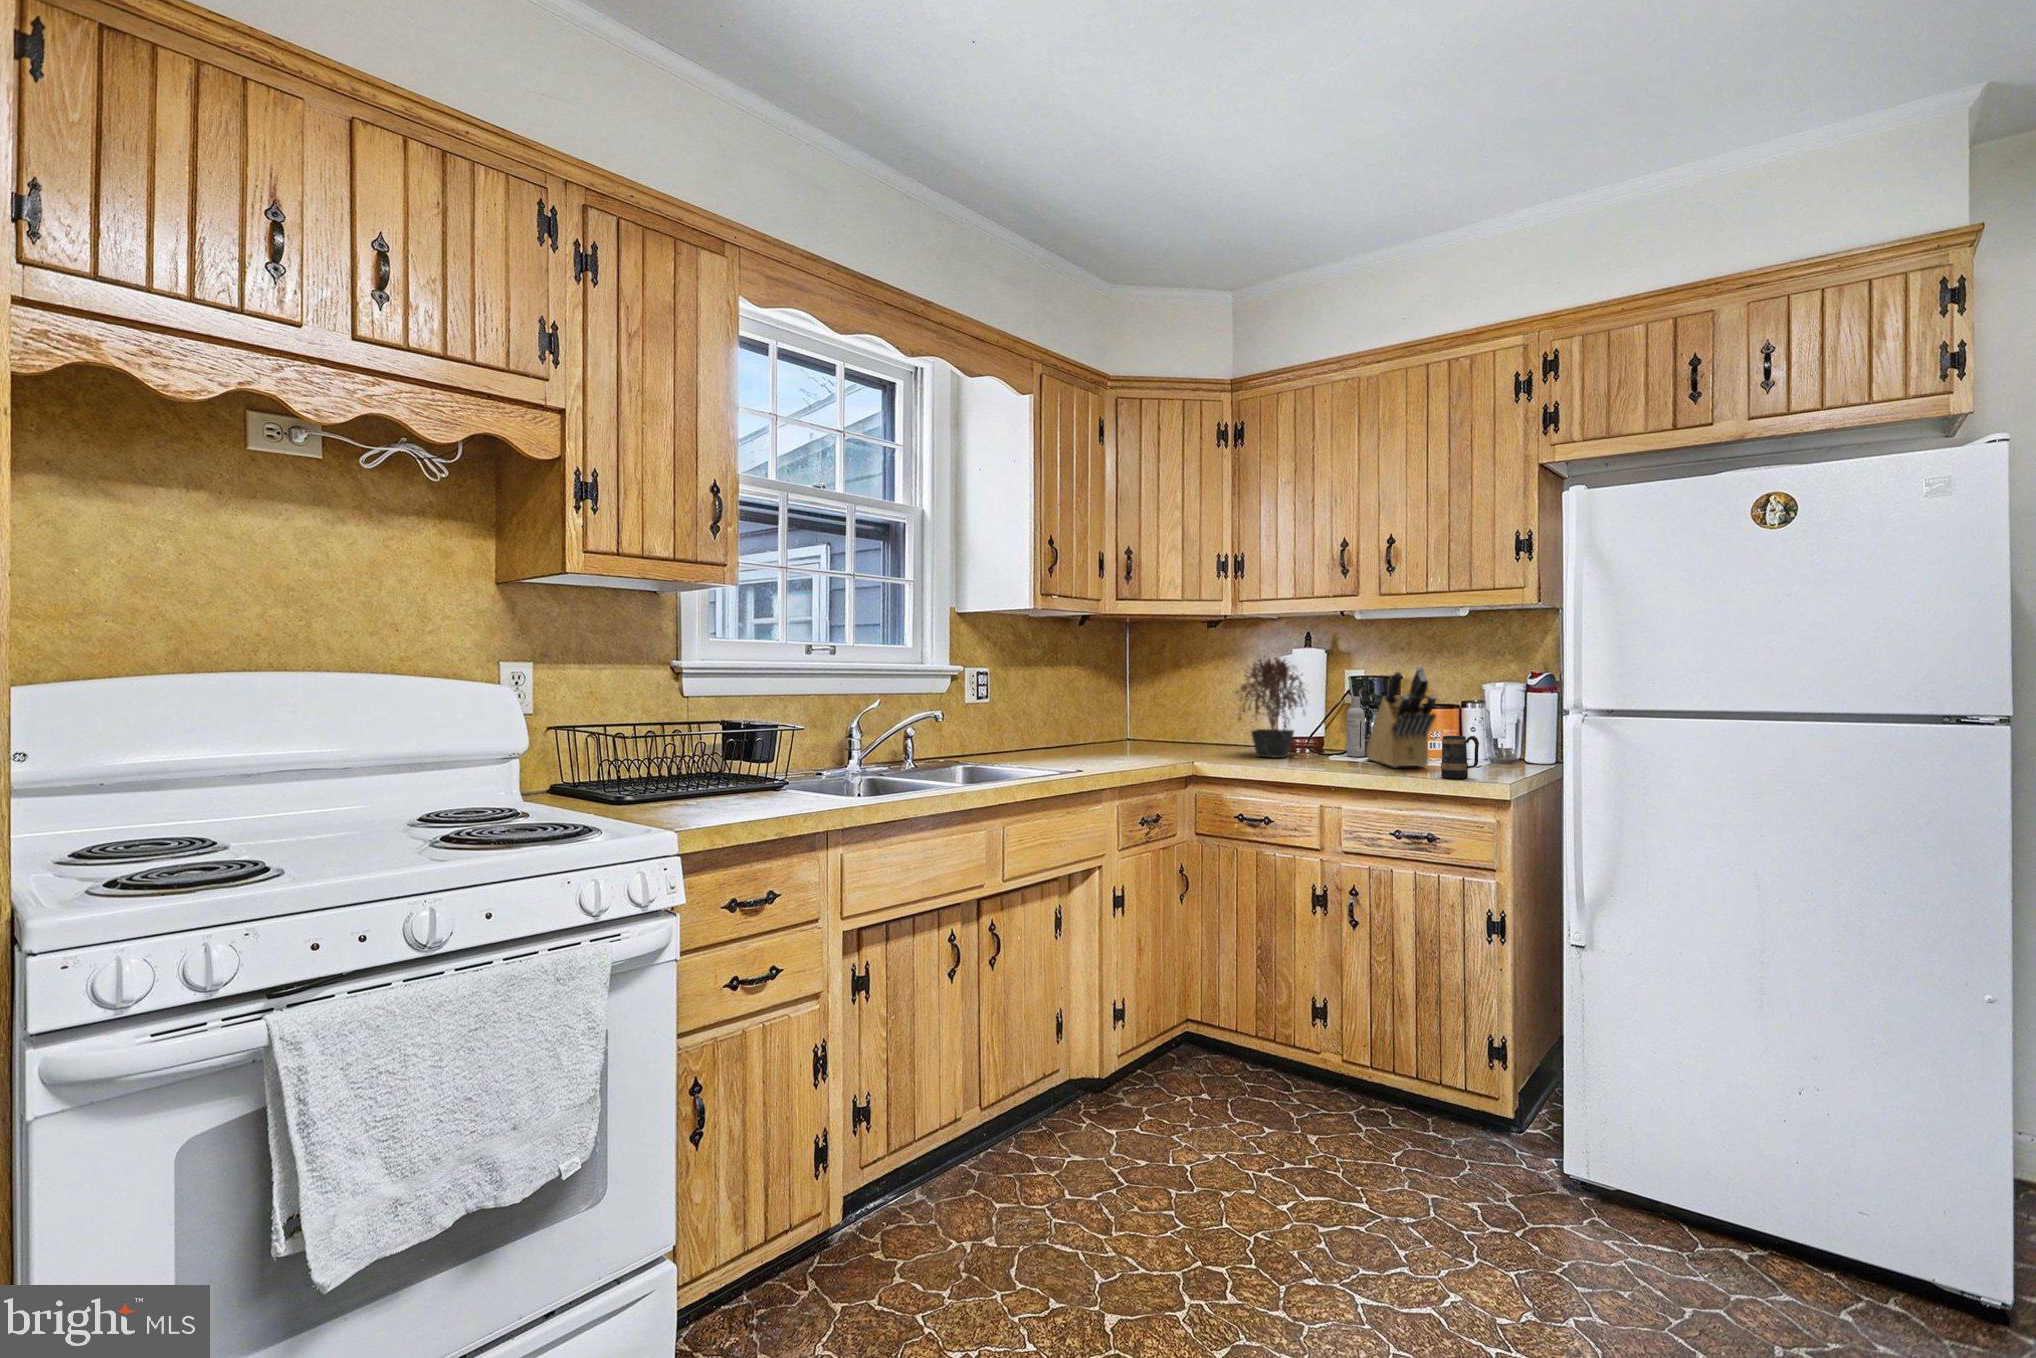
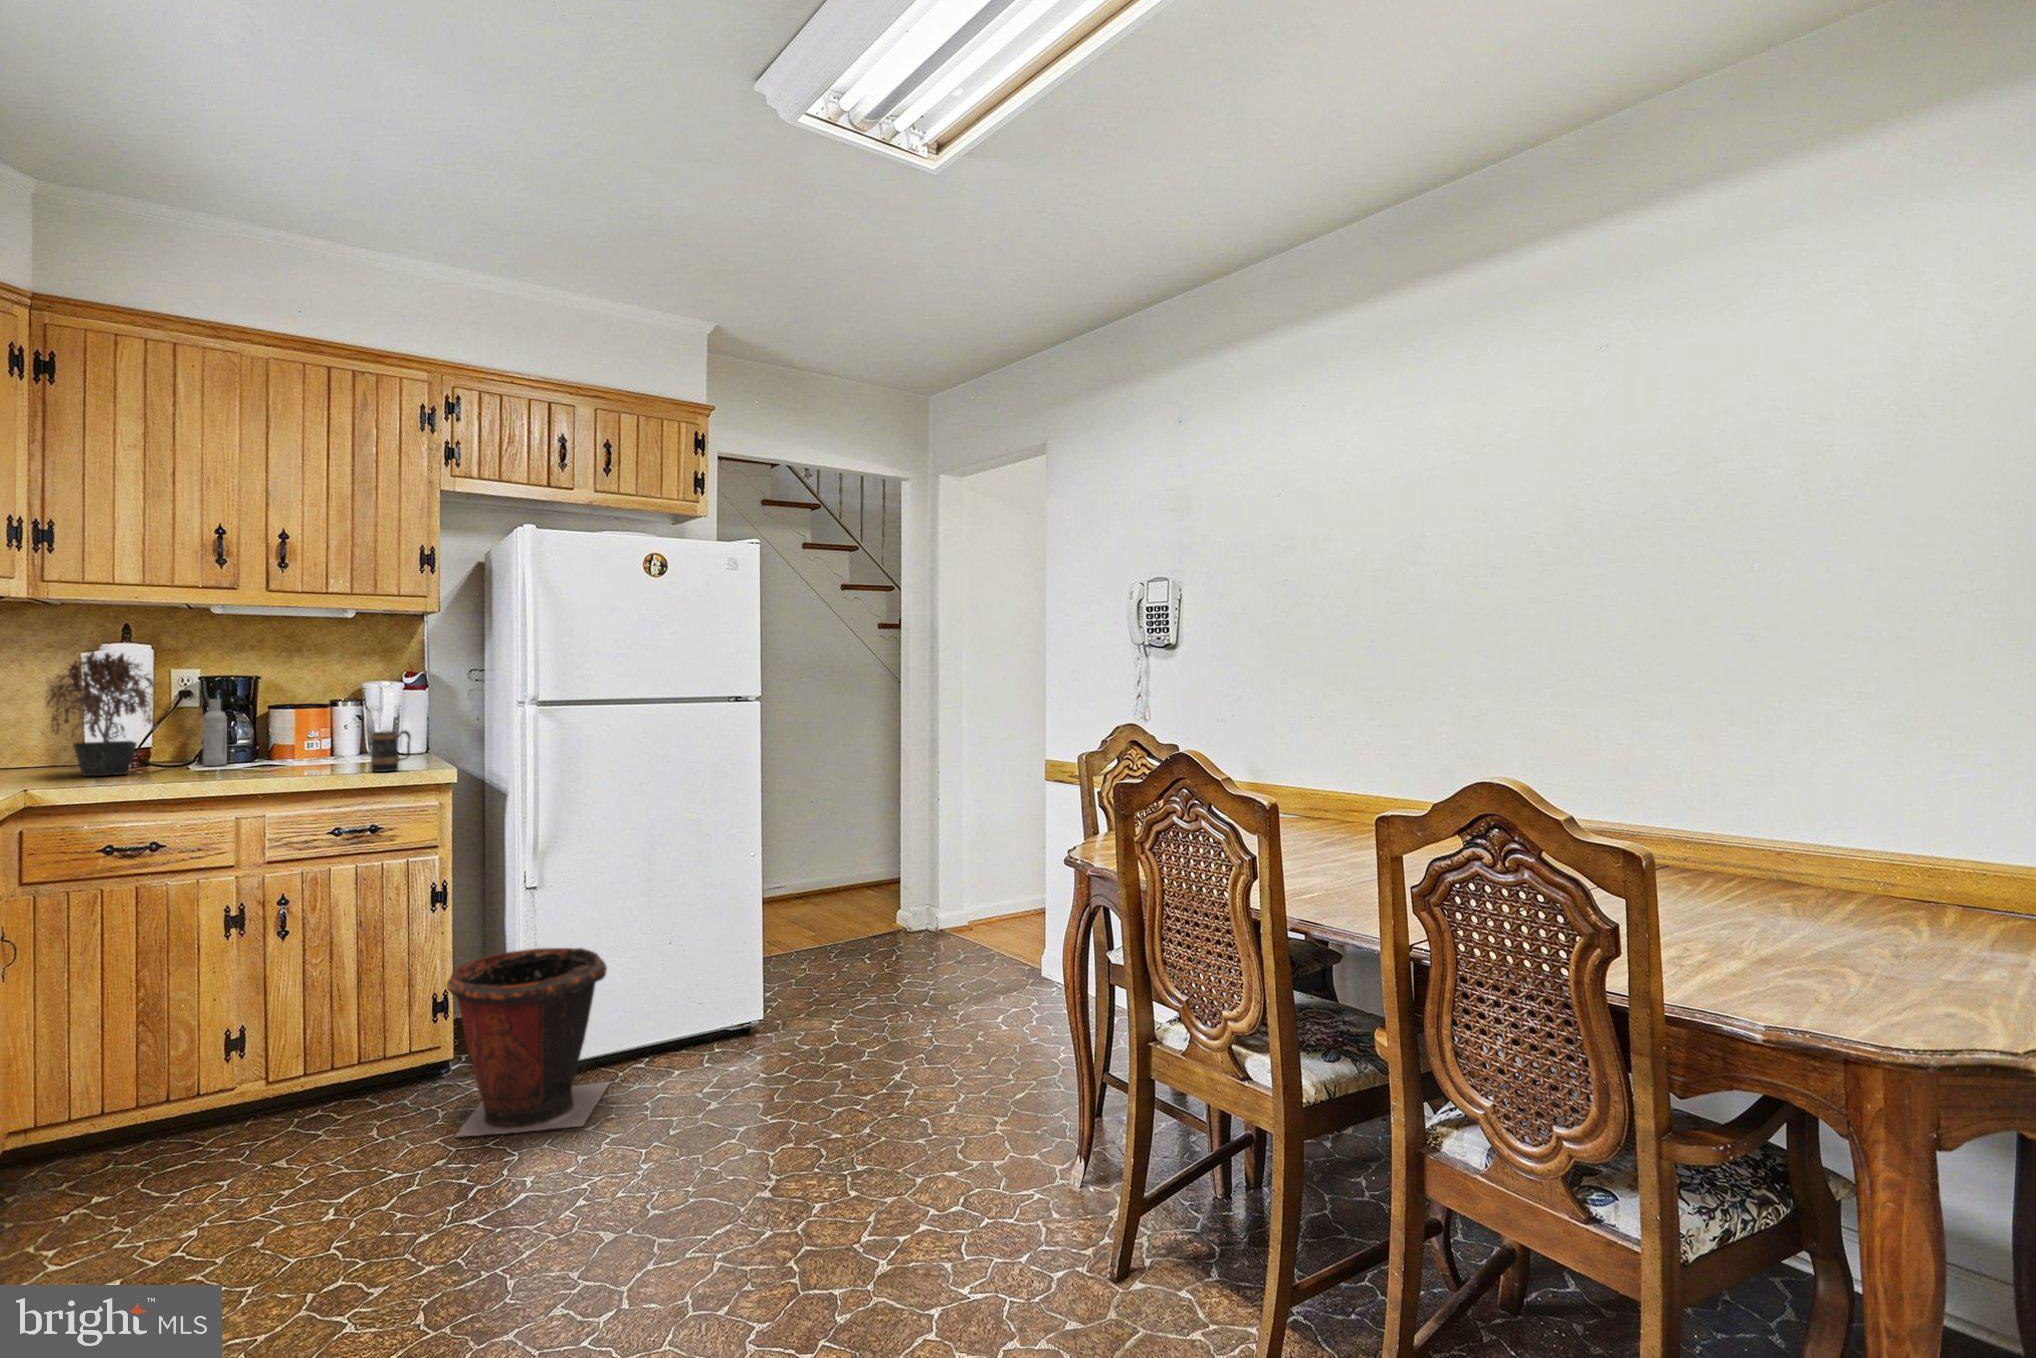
knife block: present [1366,666,1436,767] -> none [237,665,354,769]
waste bin: none [1444,1008,1673,1275] -> present [447,948,610,1137]

